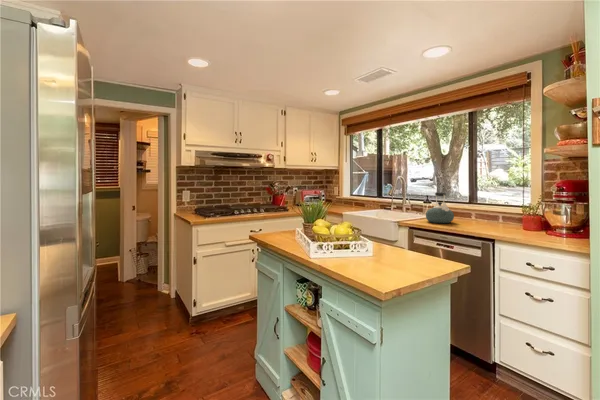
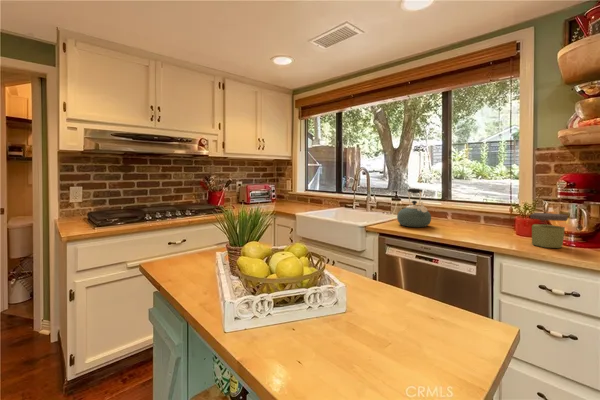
jar: none [528,211,559,238] -> present [530,213,568,248]

